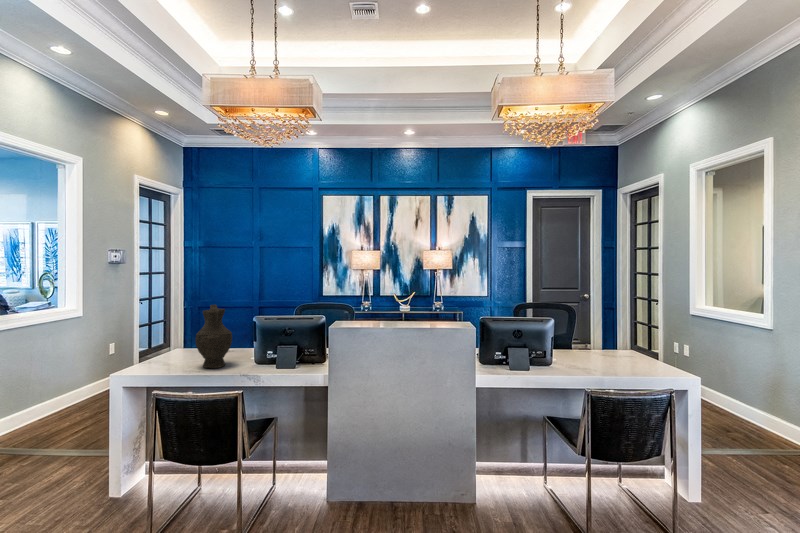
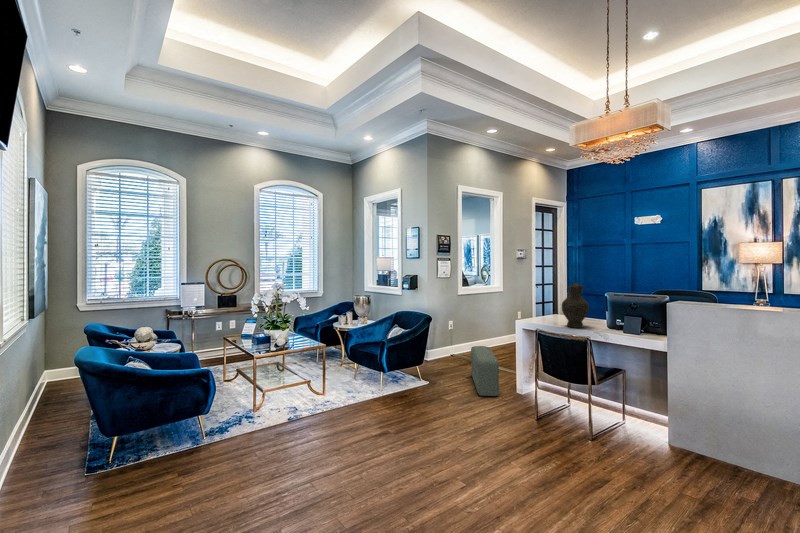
pouf: none [26,416,88,511] -> present [471,346,499,396]

